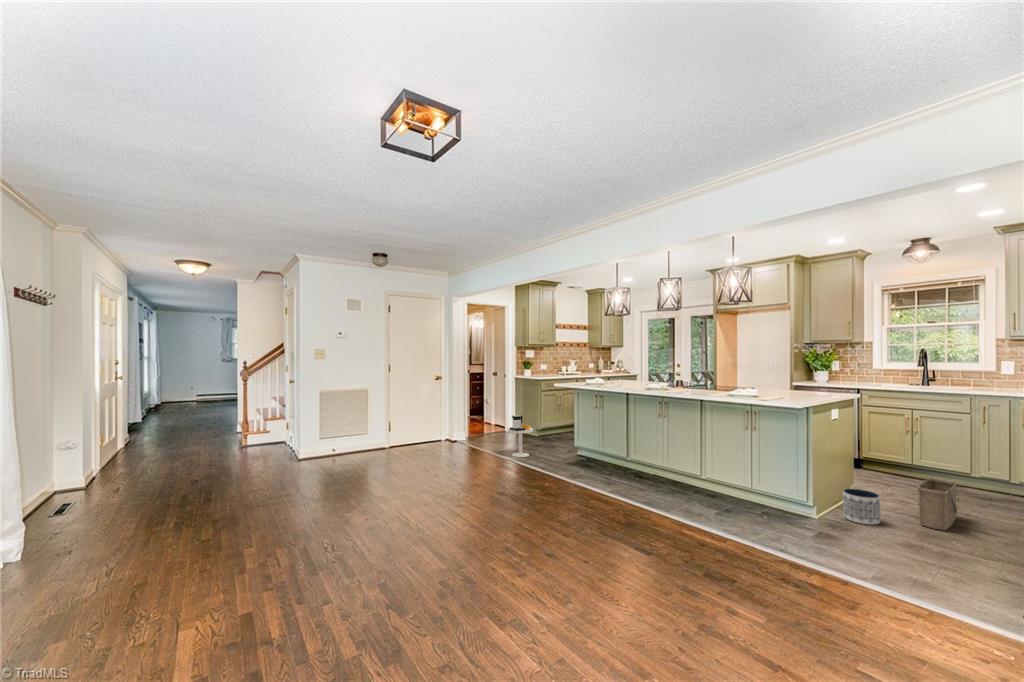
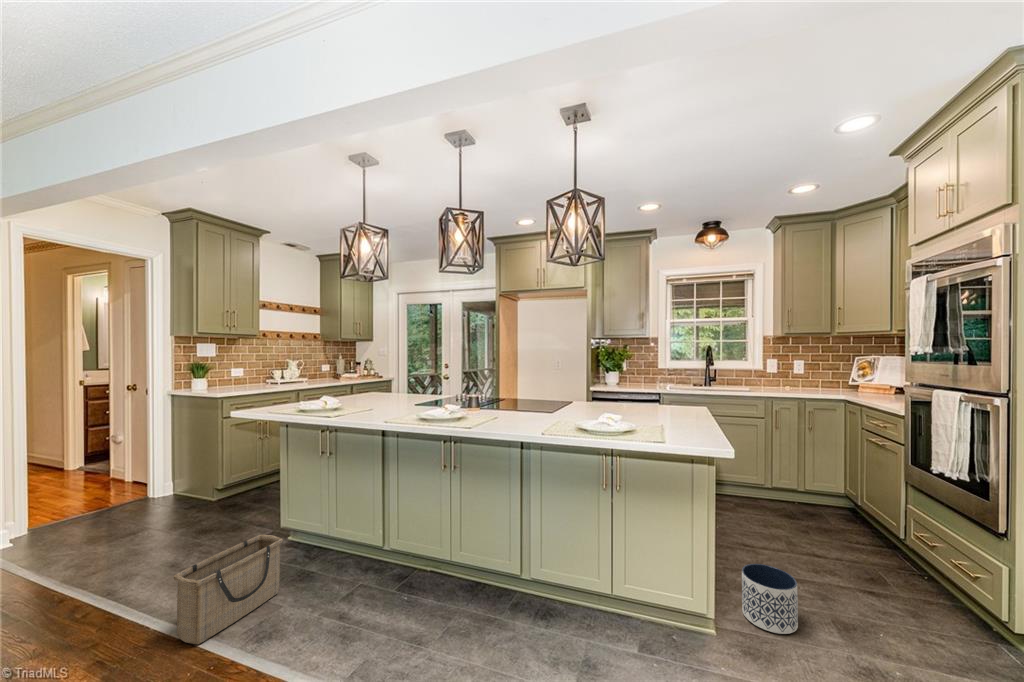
side table: present [508,415,533,457] -> none [99,484,176,584]
basket: present [917,478,957,530] -> present [174,534,283,644]

